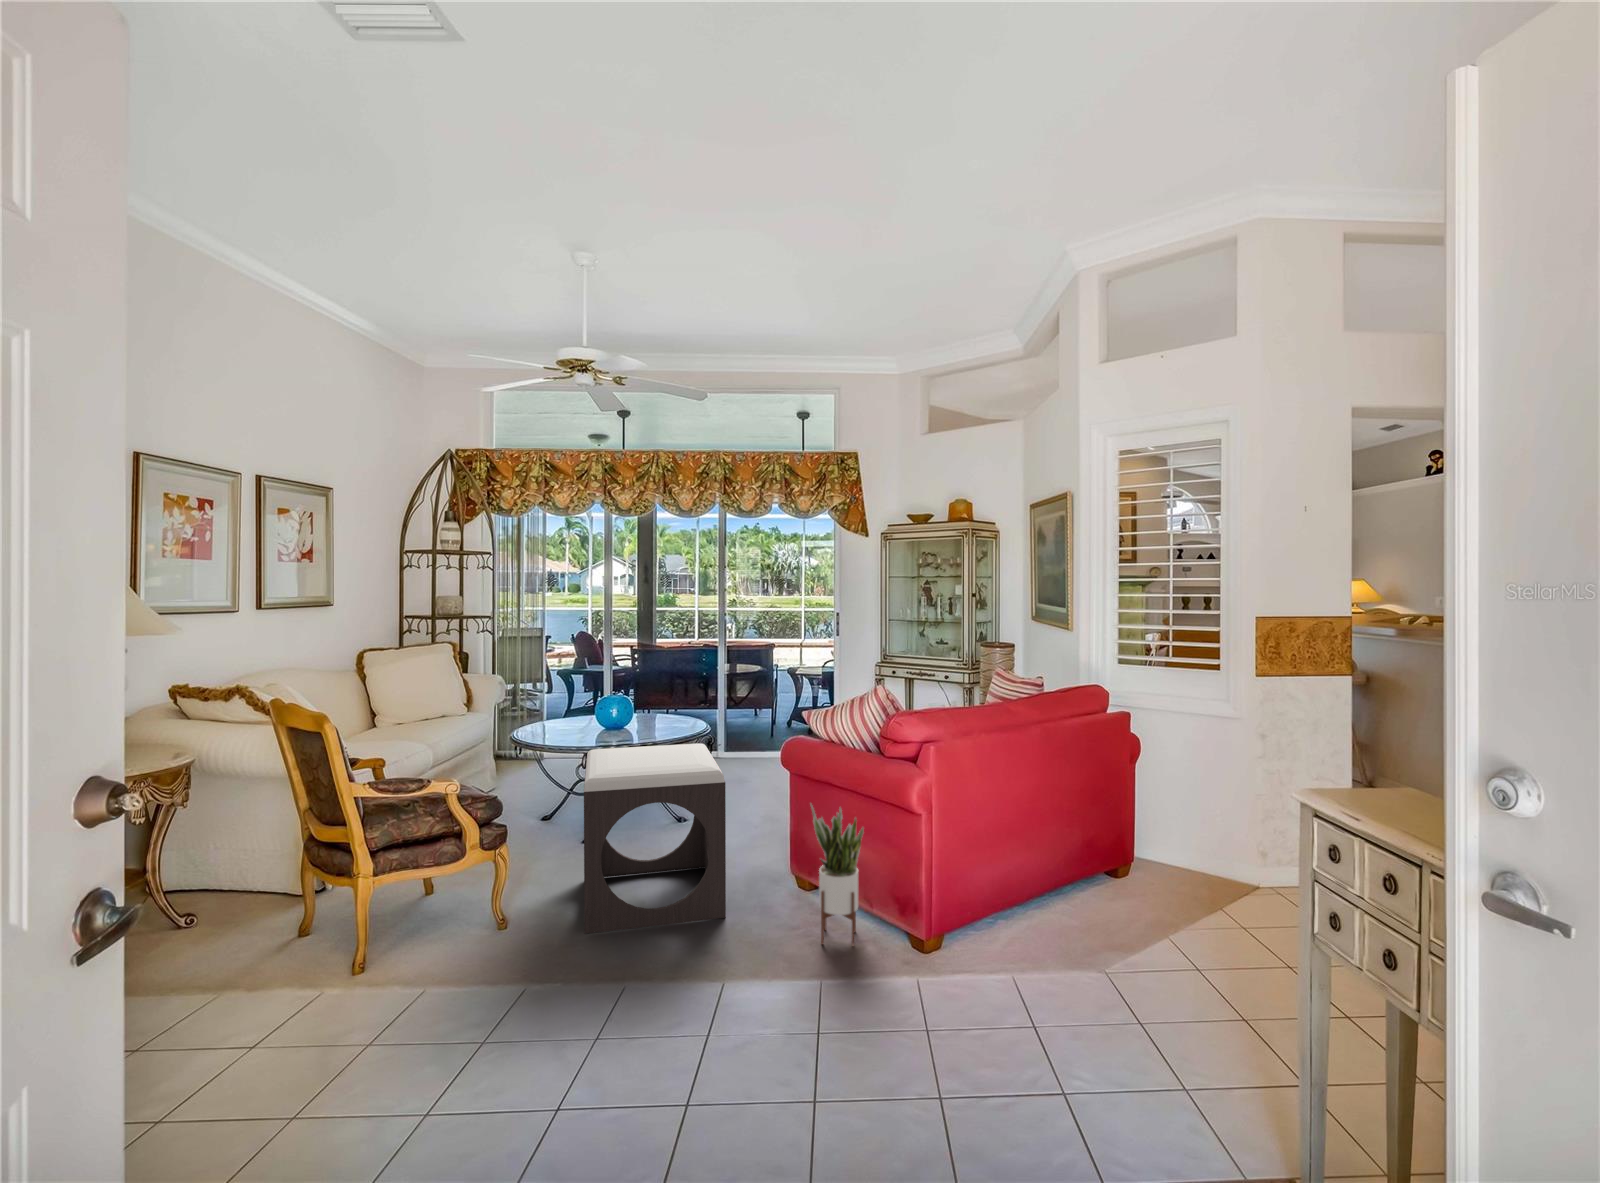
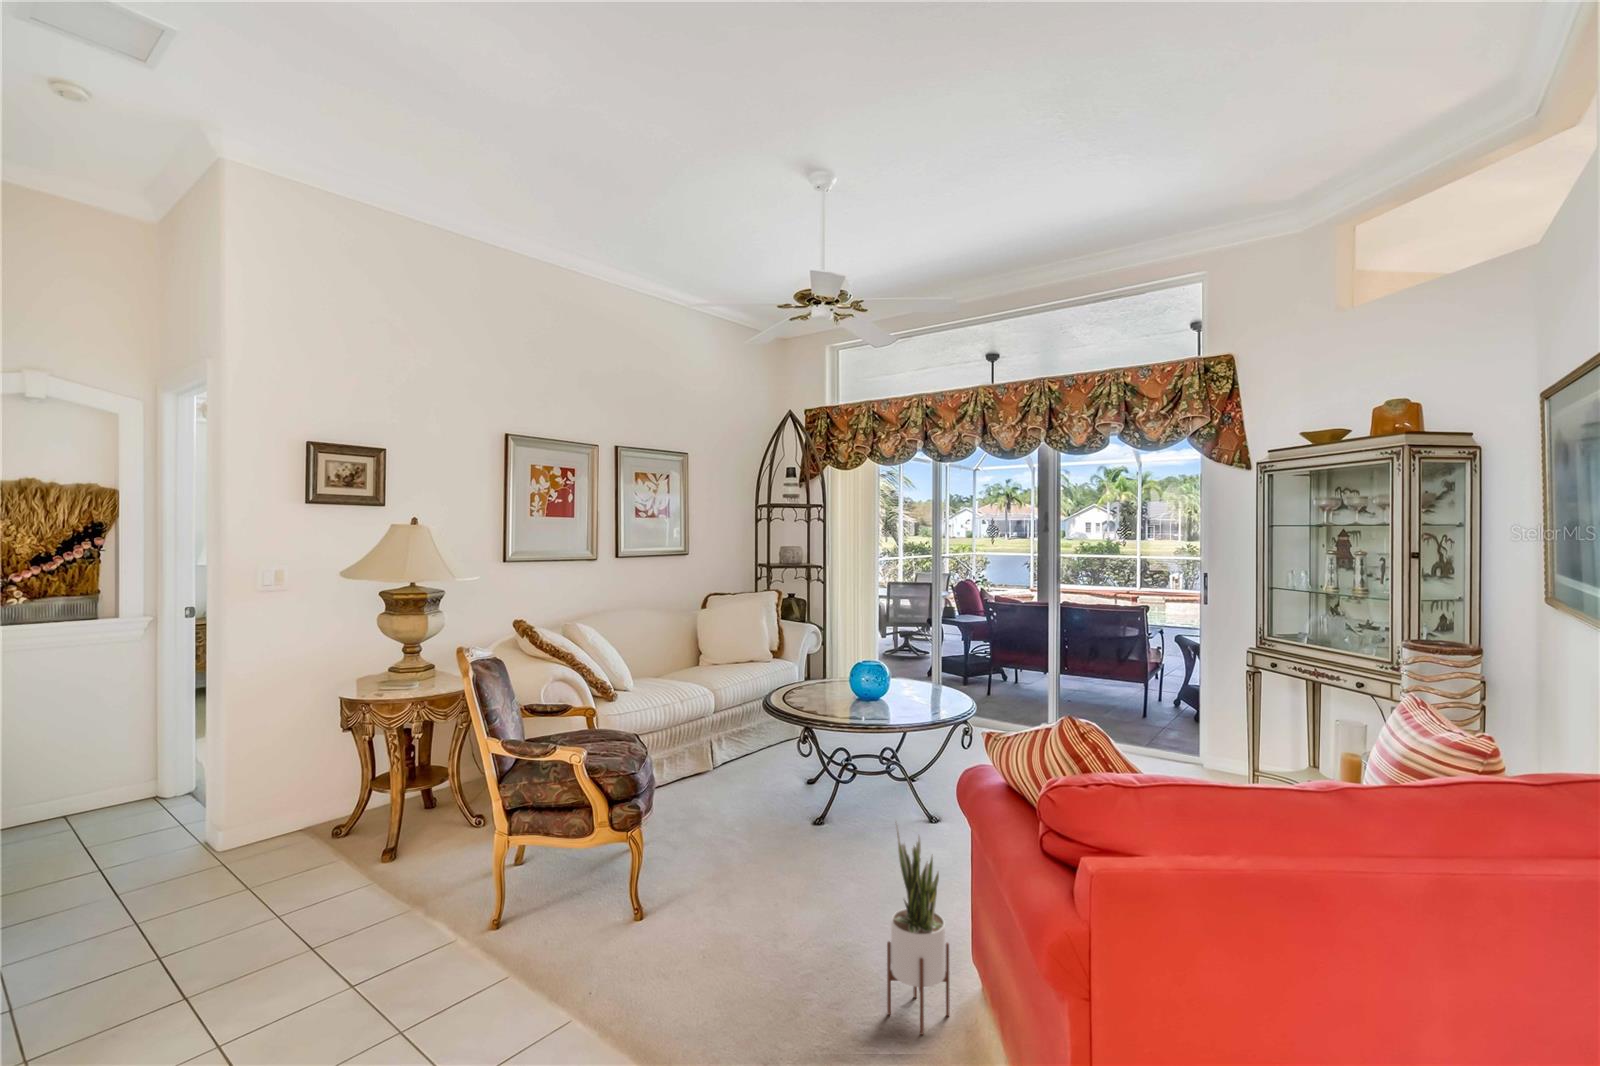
footstool: present [584,744,726,934] -> none [692,709,885,935]

